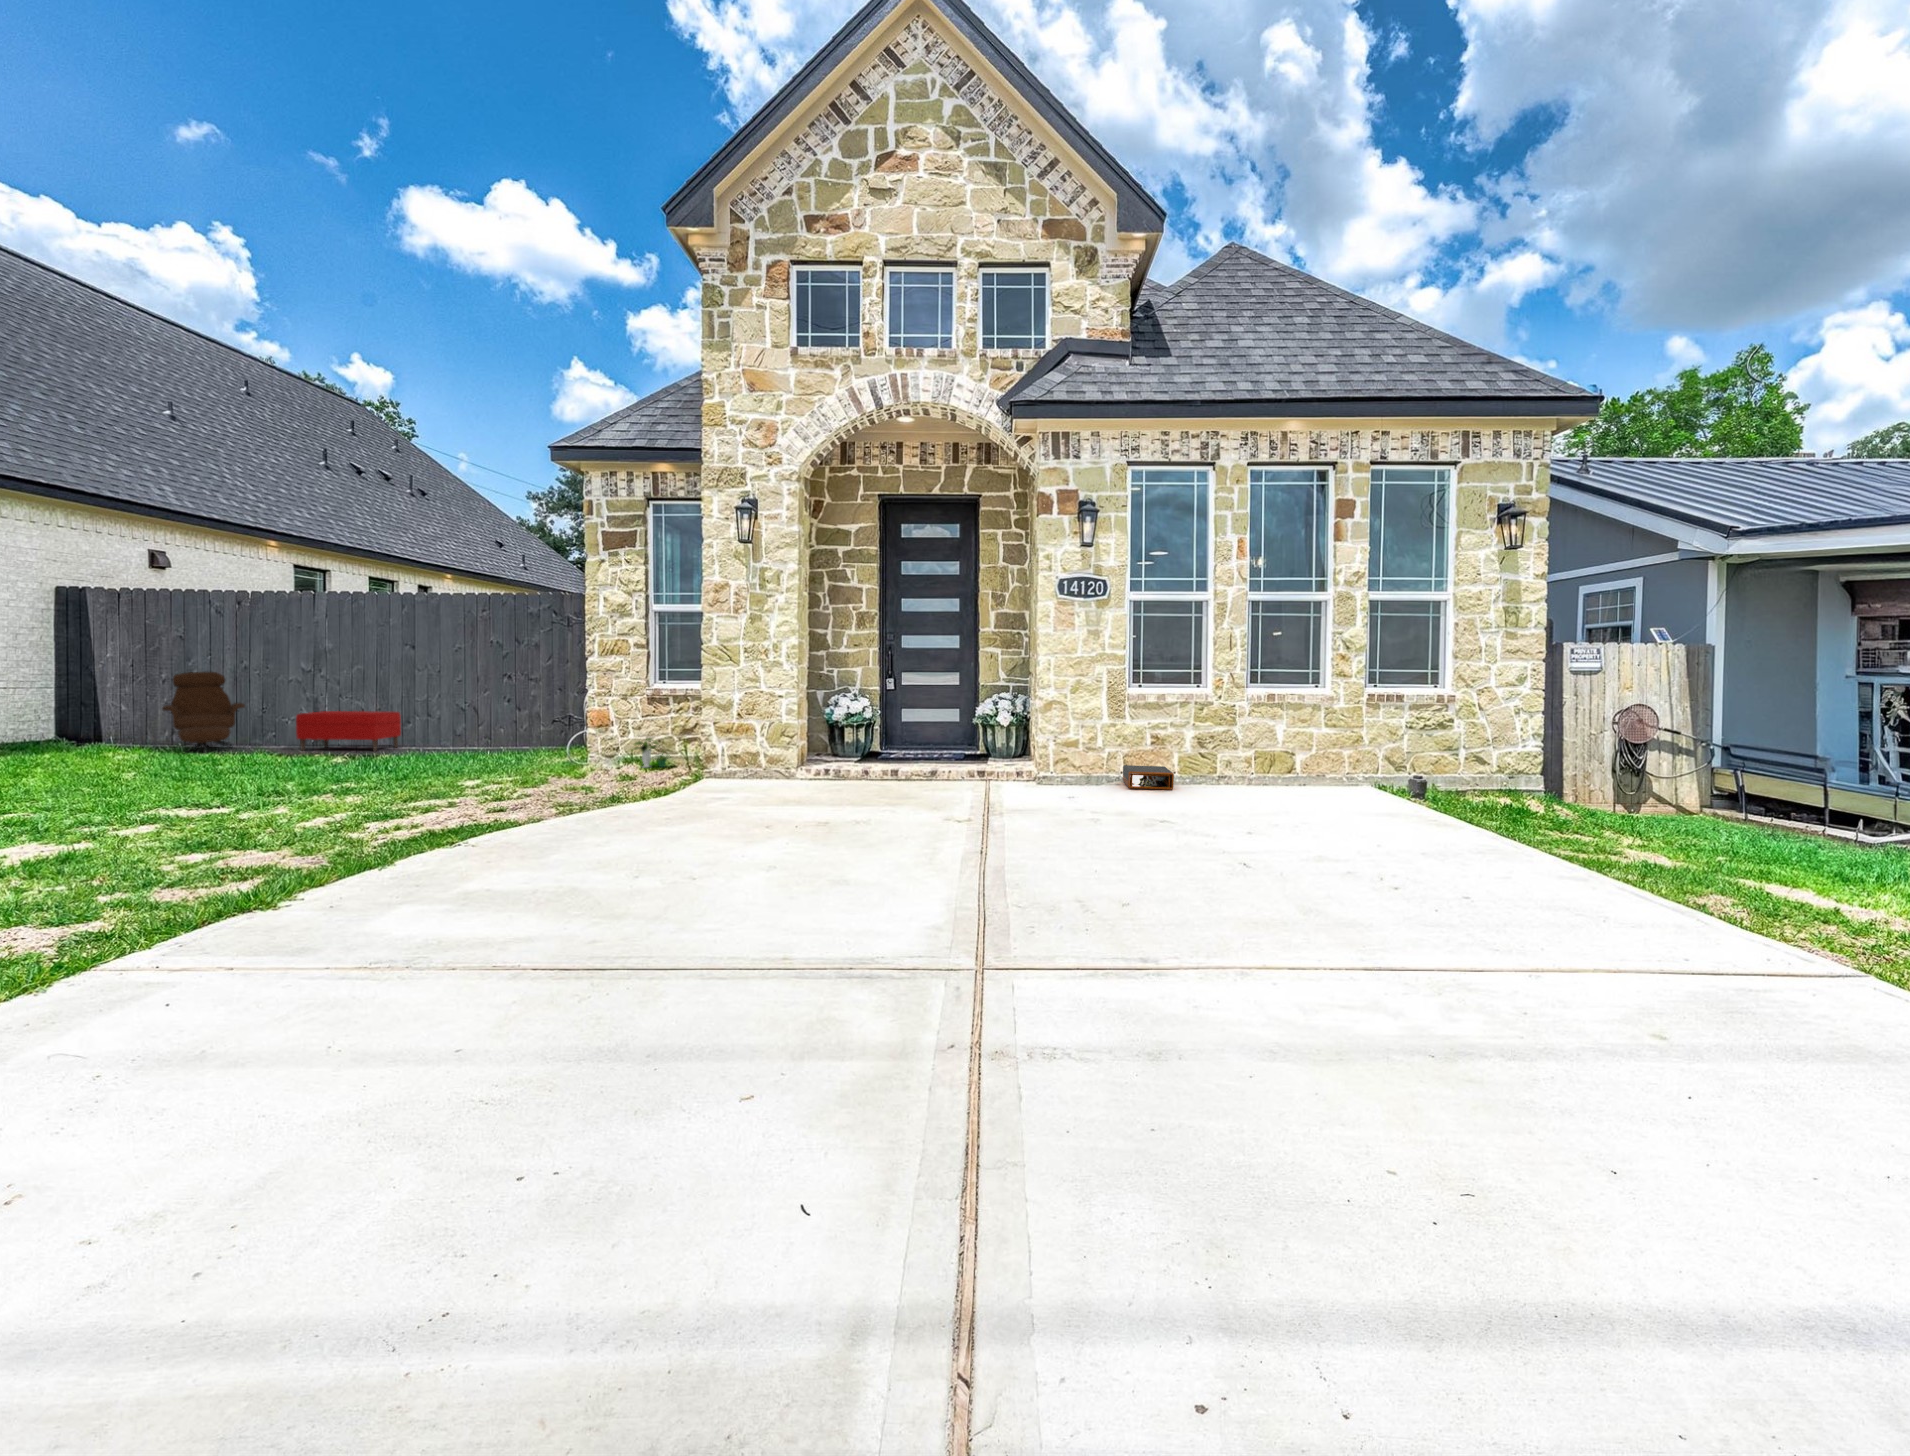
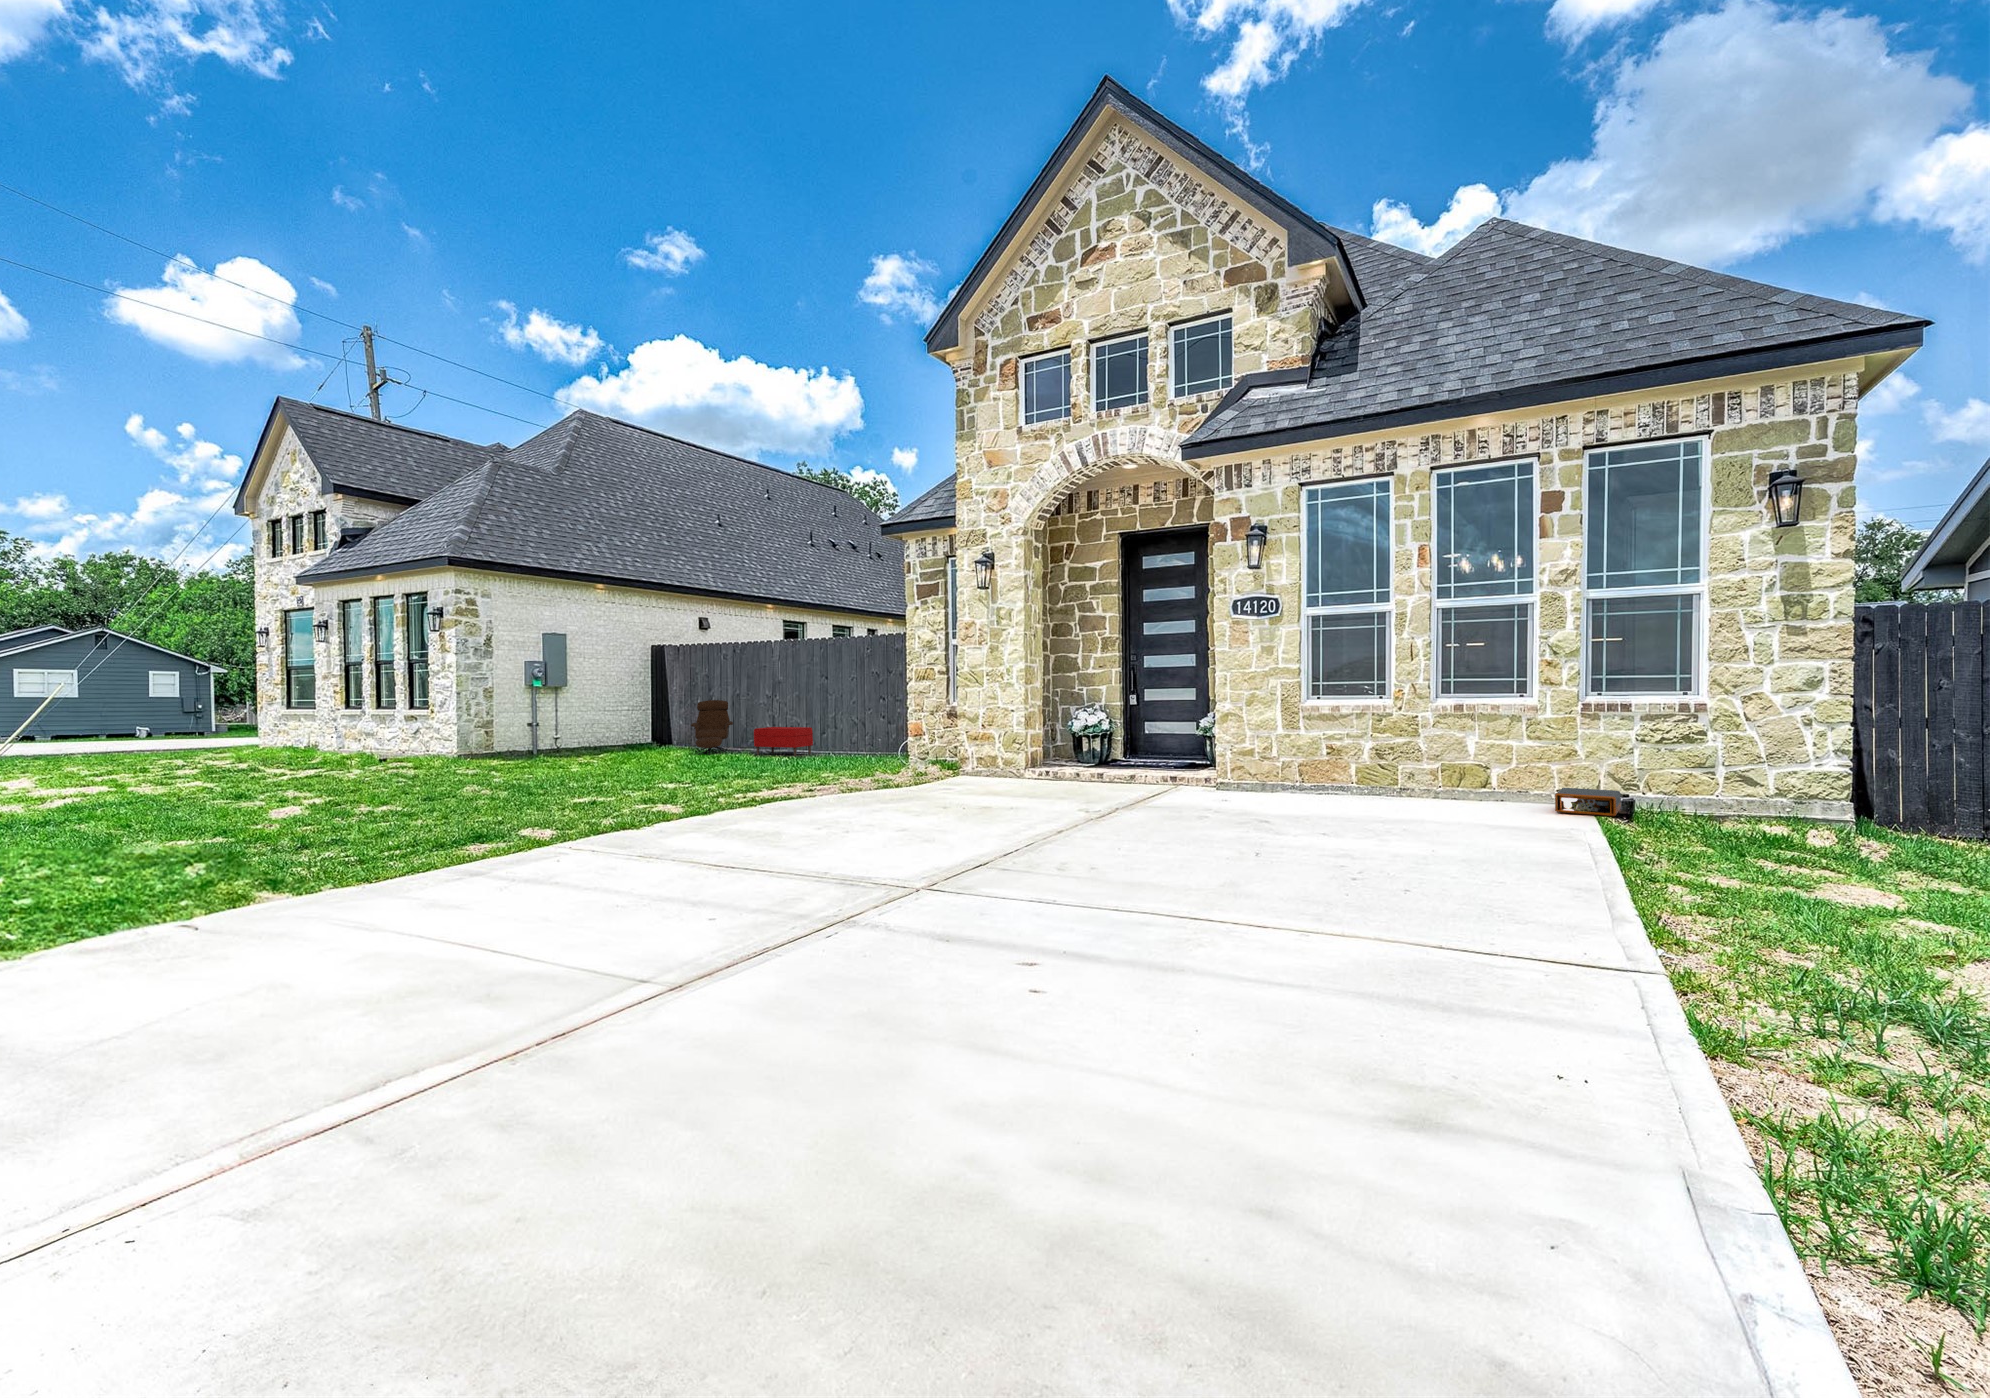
potted plant: present [634,738,670,767] -> none [928,747,956,771]
storage box: present [1123,765,1174,790] -> present [1555,788,1621,816]

